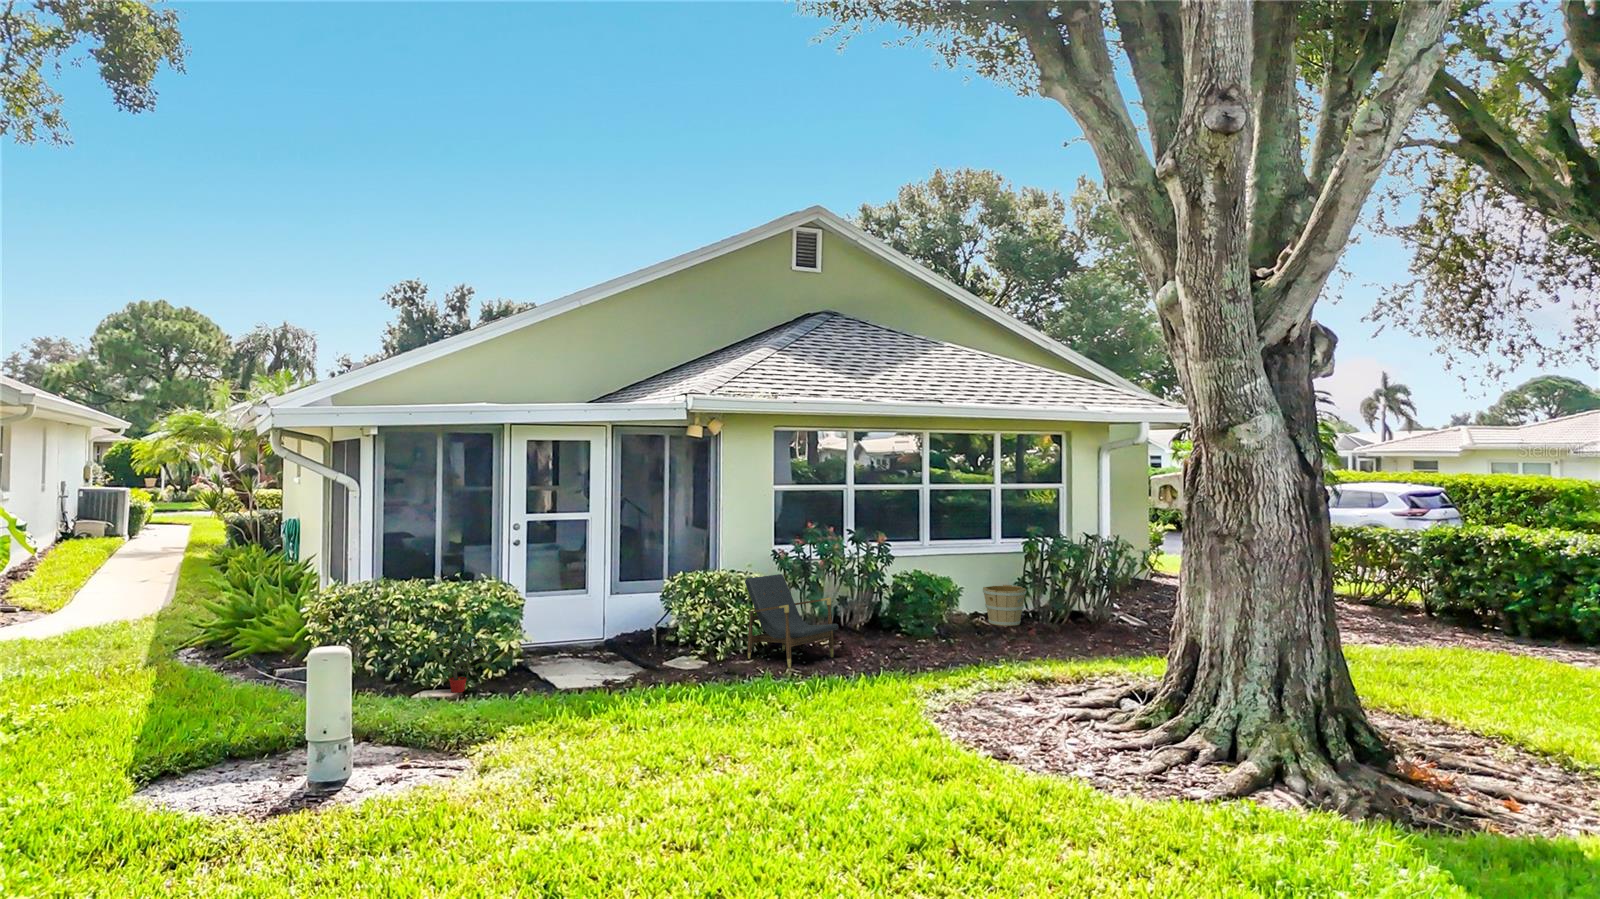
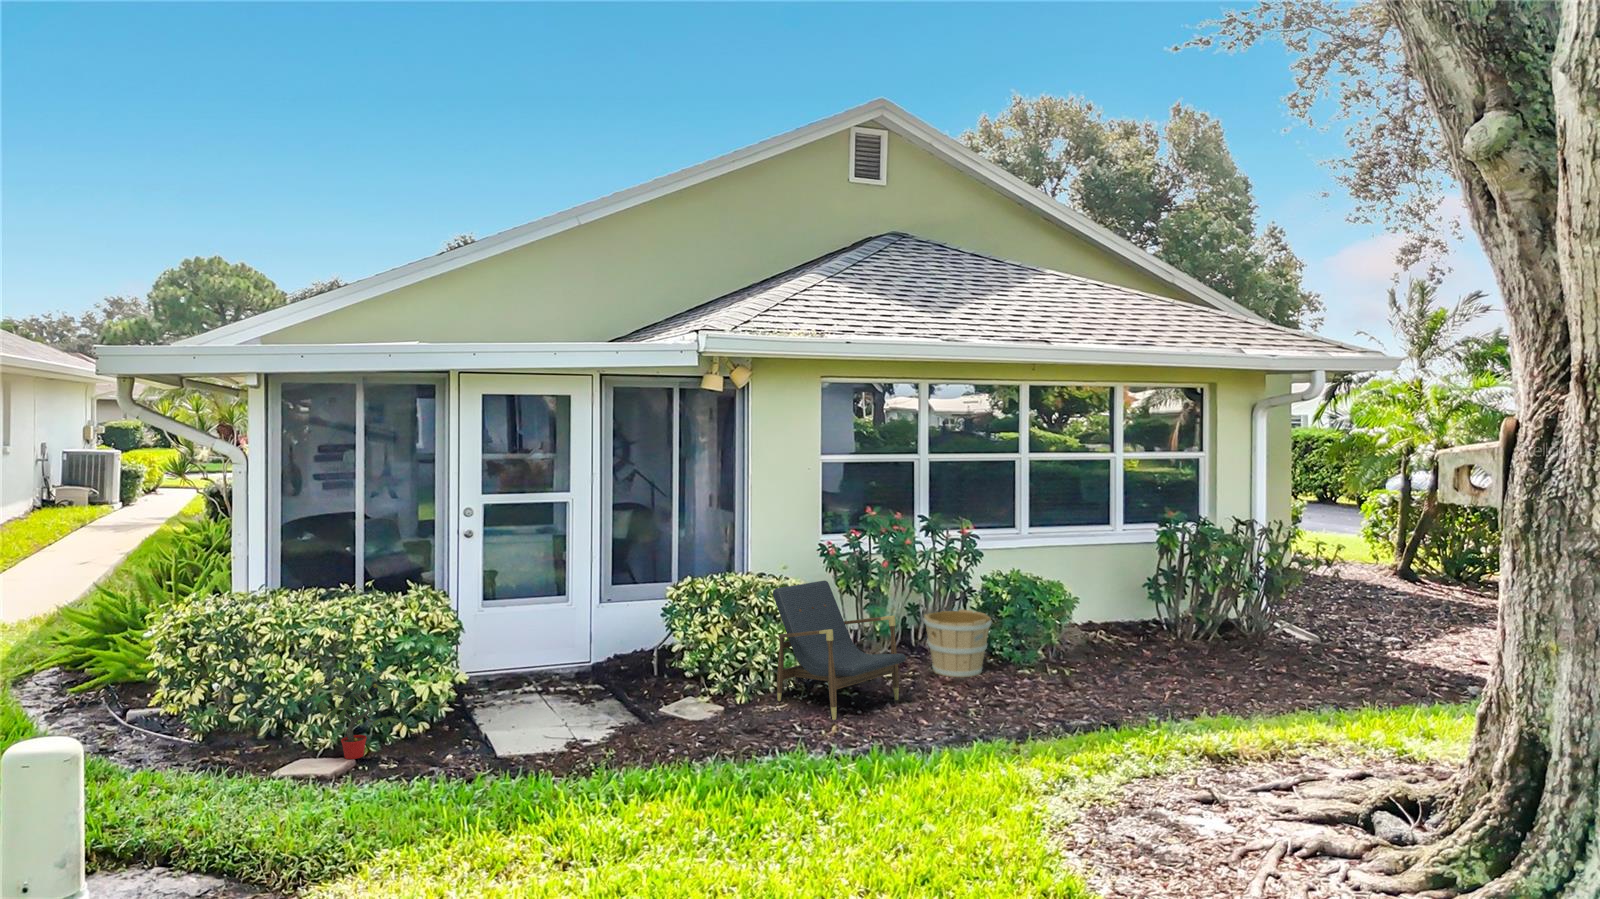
wooden bucket: present [983,585,1026,626] -> present [923,609,991,677]

